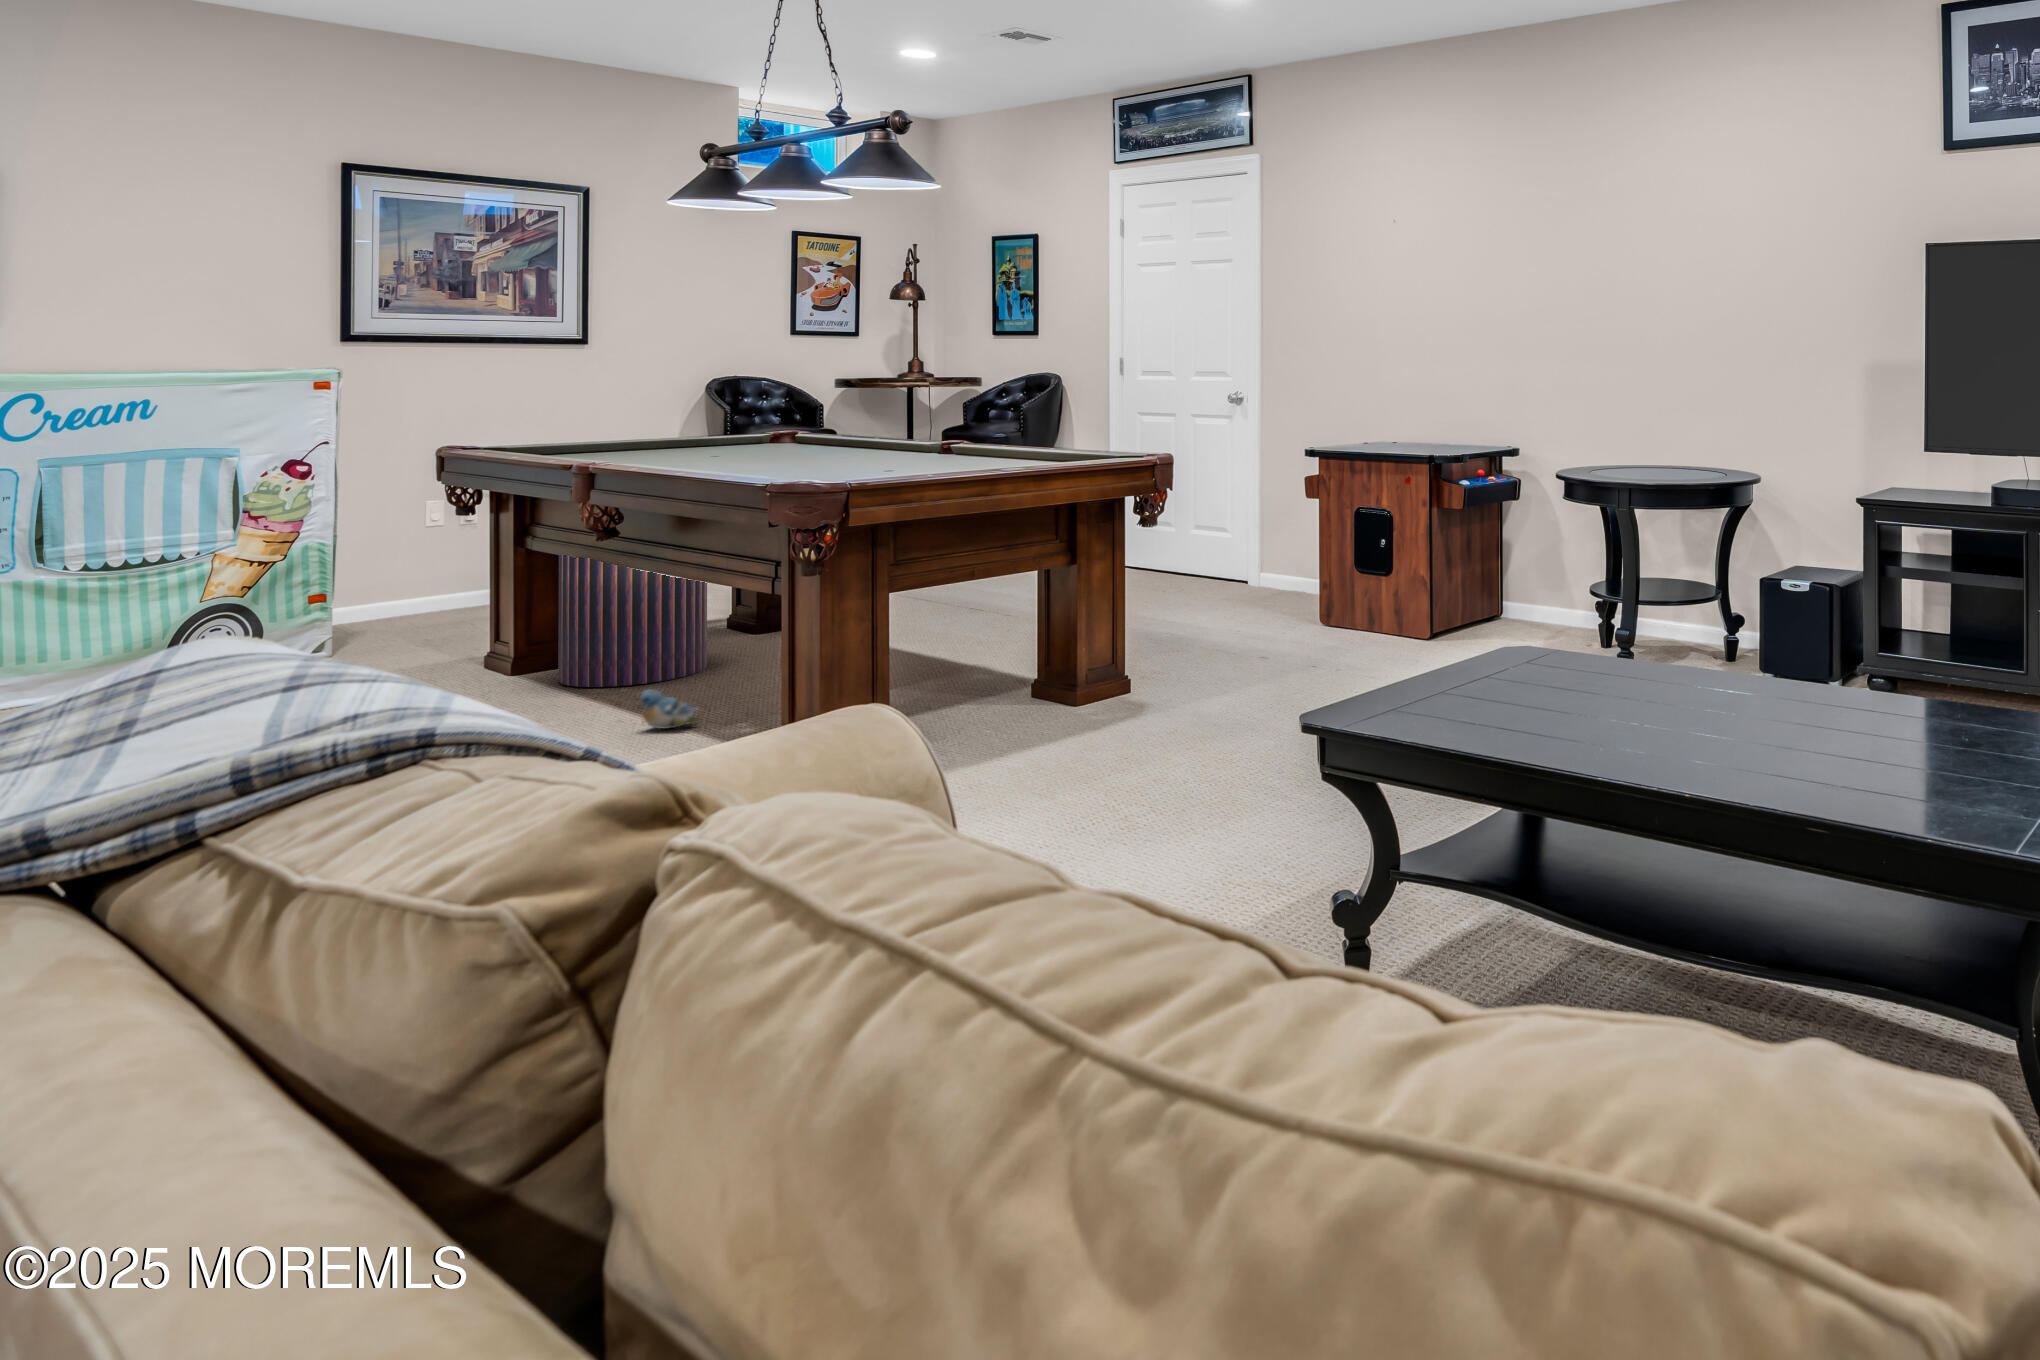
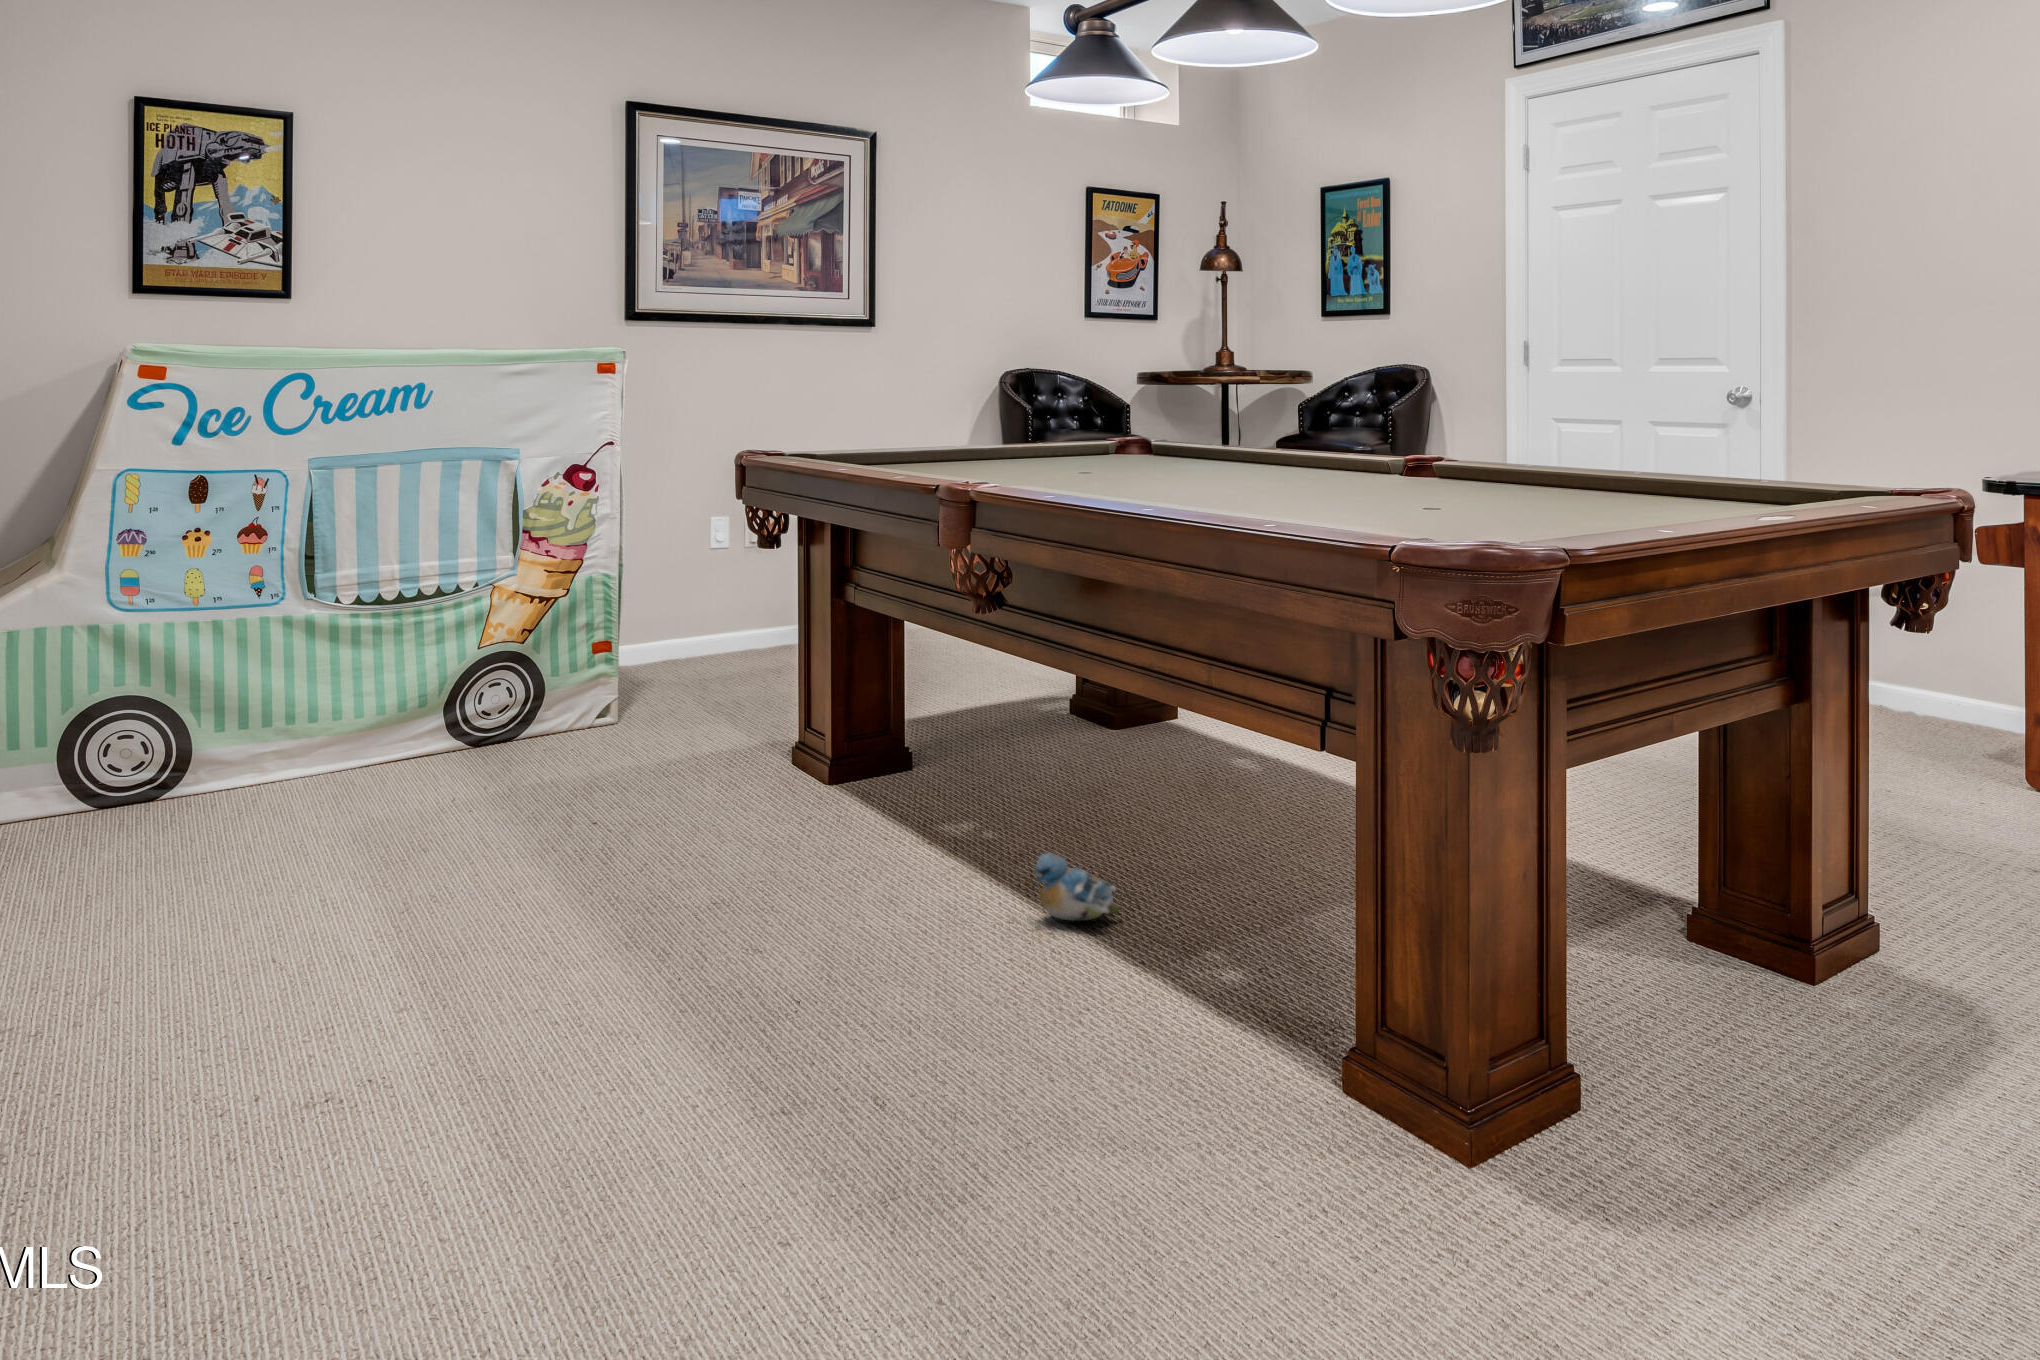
pouf: present [558,555,707,687] -> none [884,589,1069,811]

